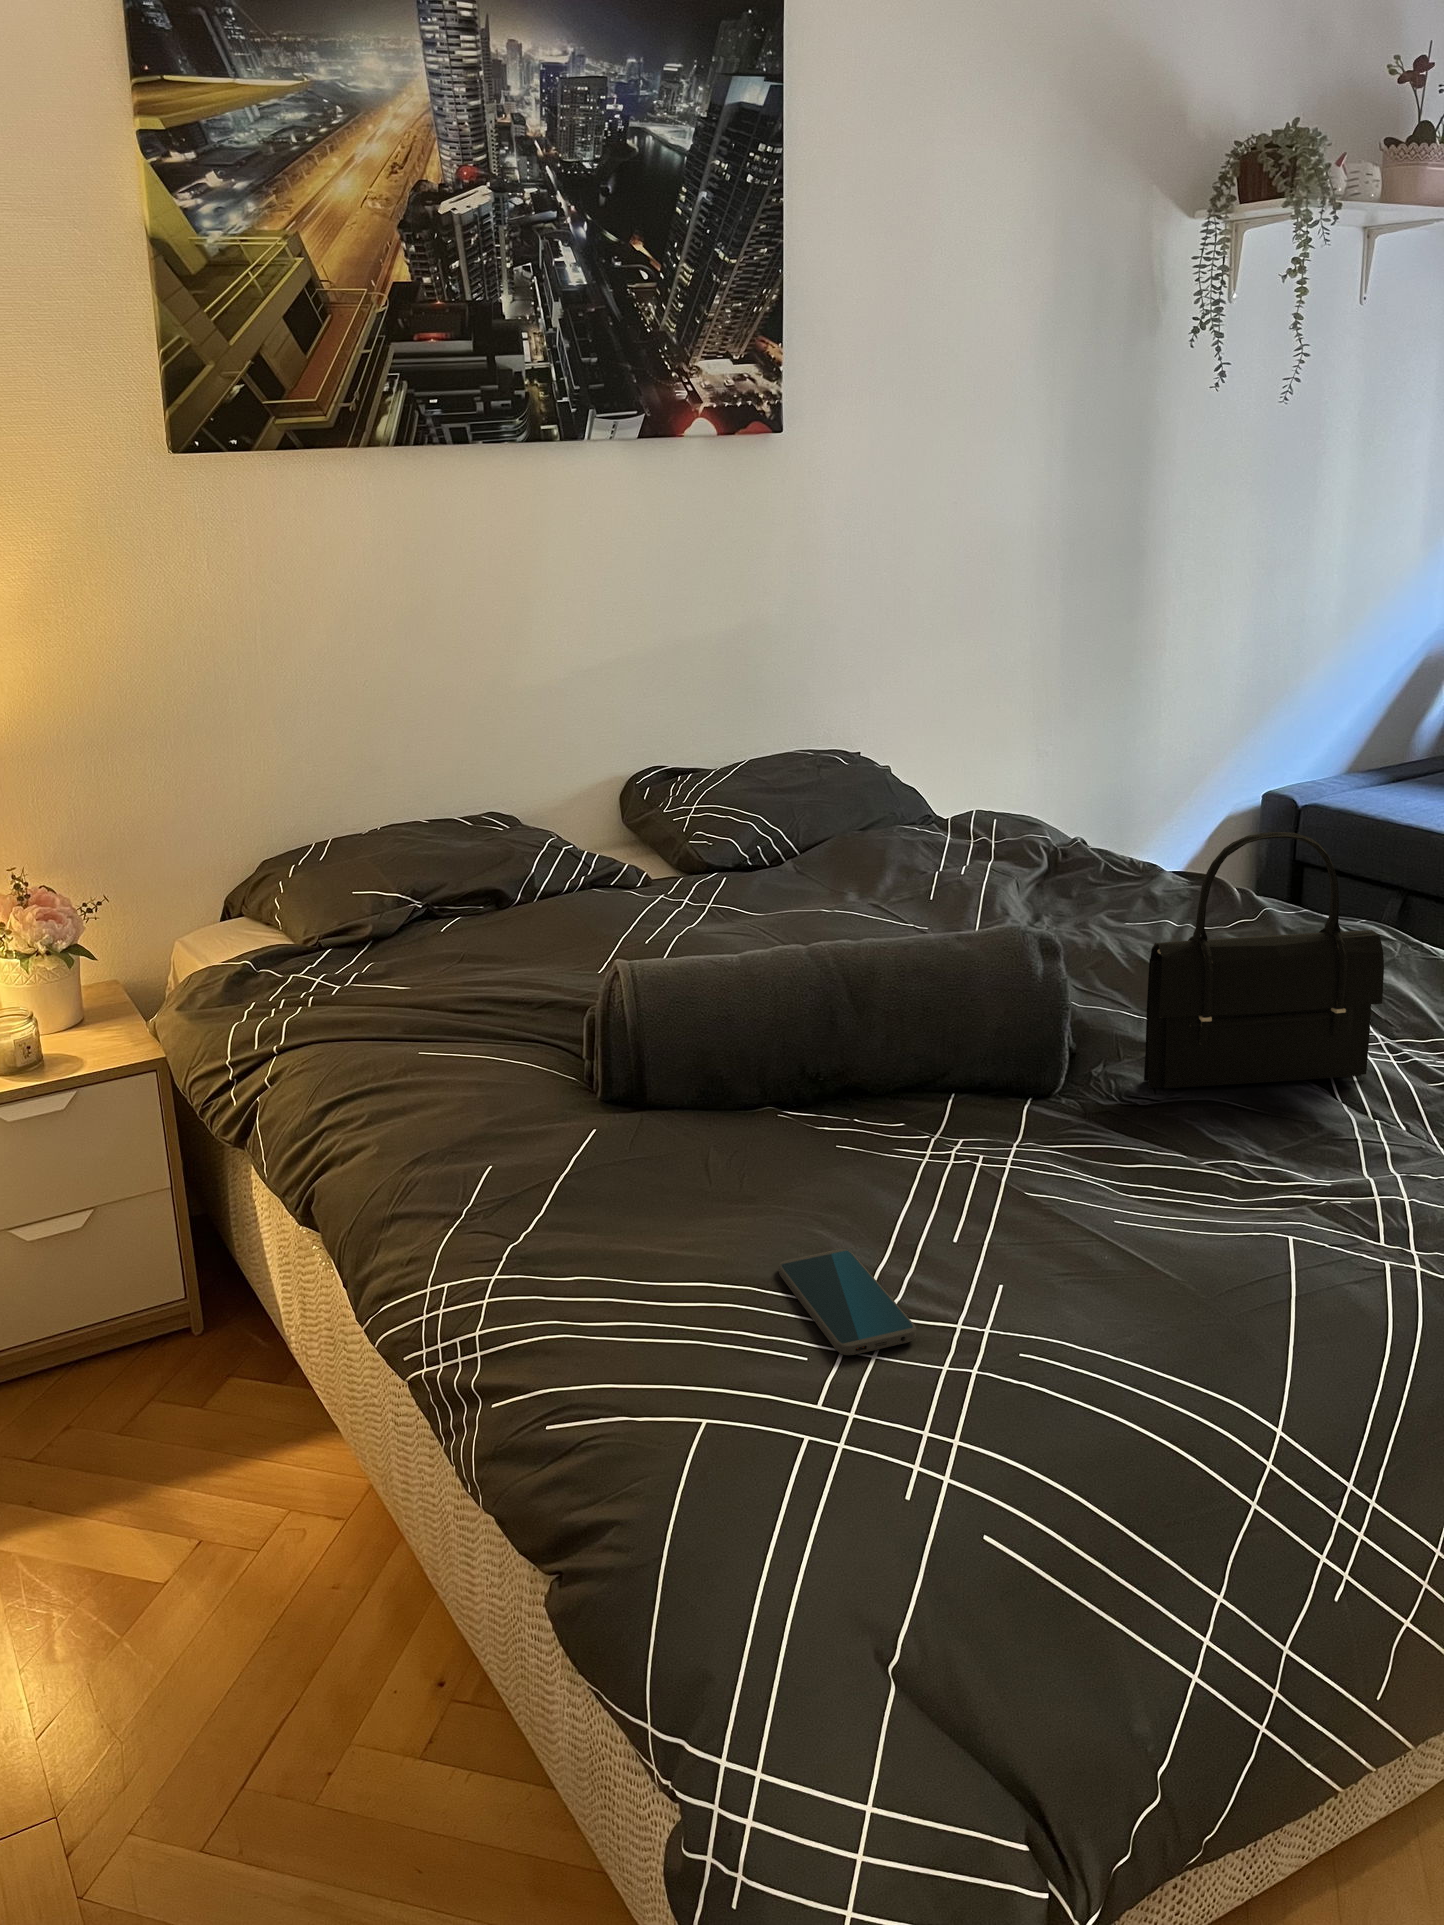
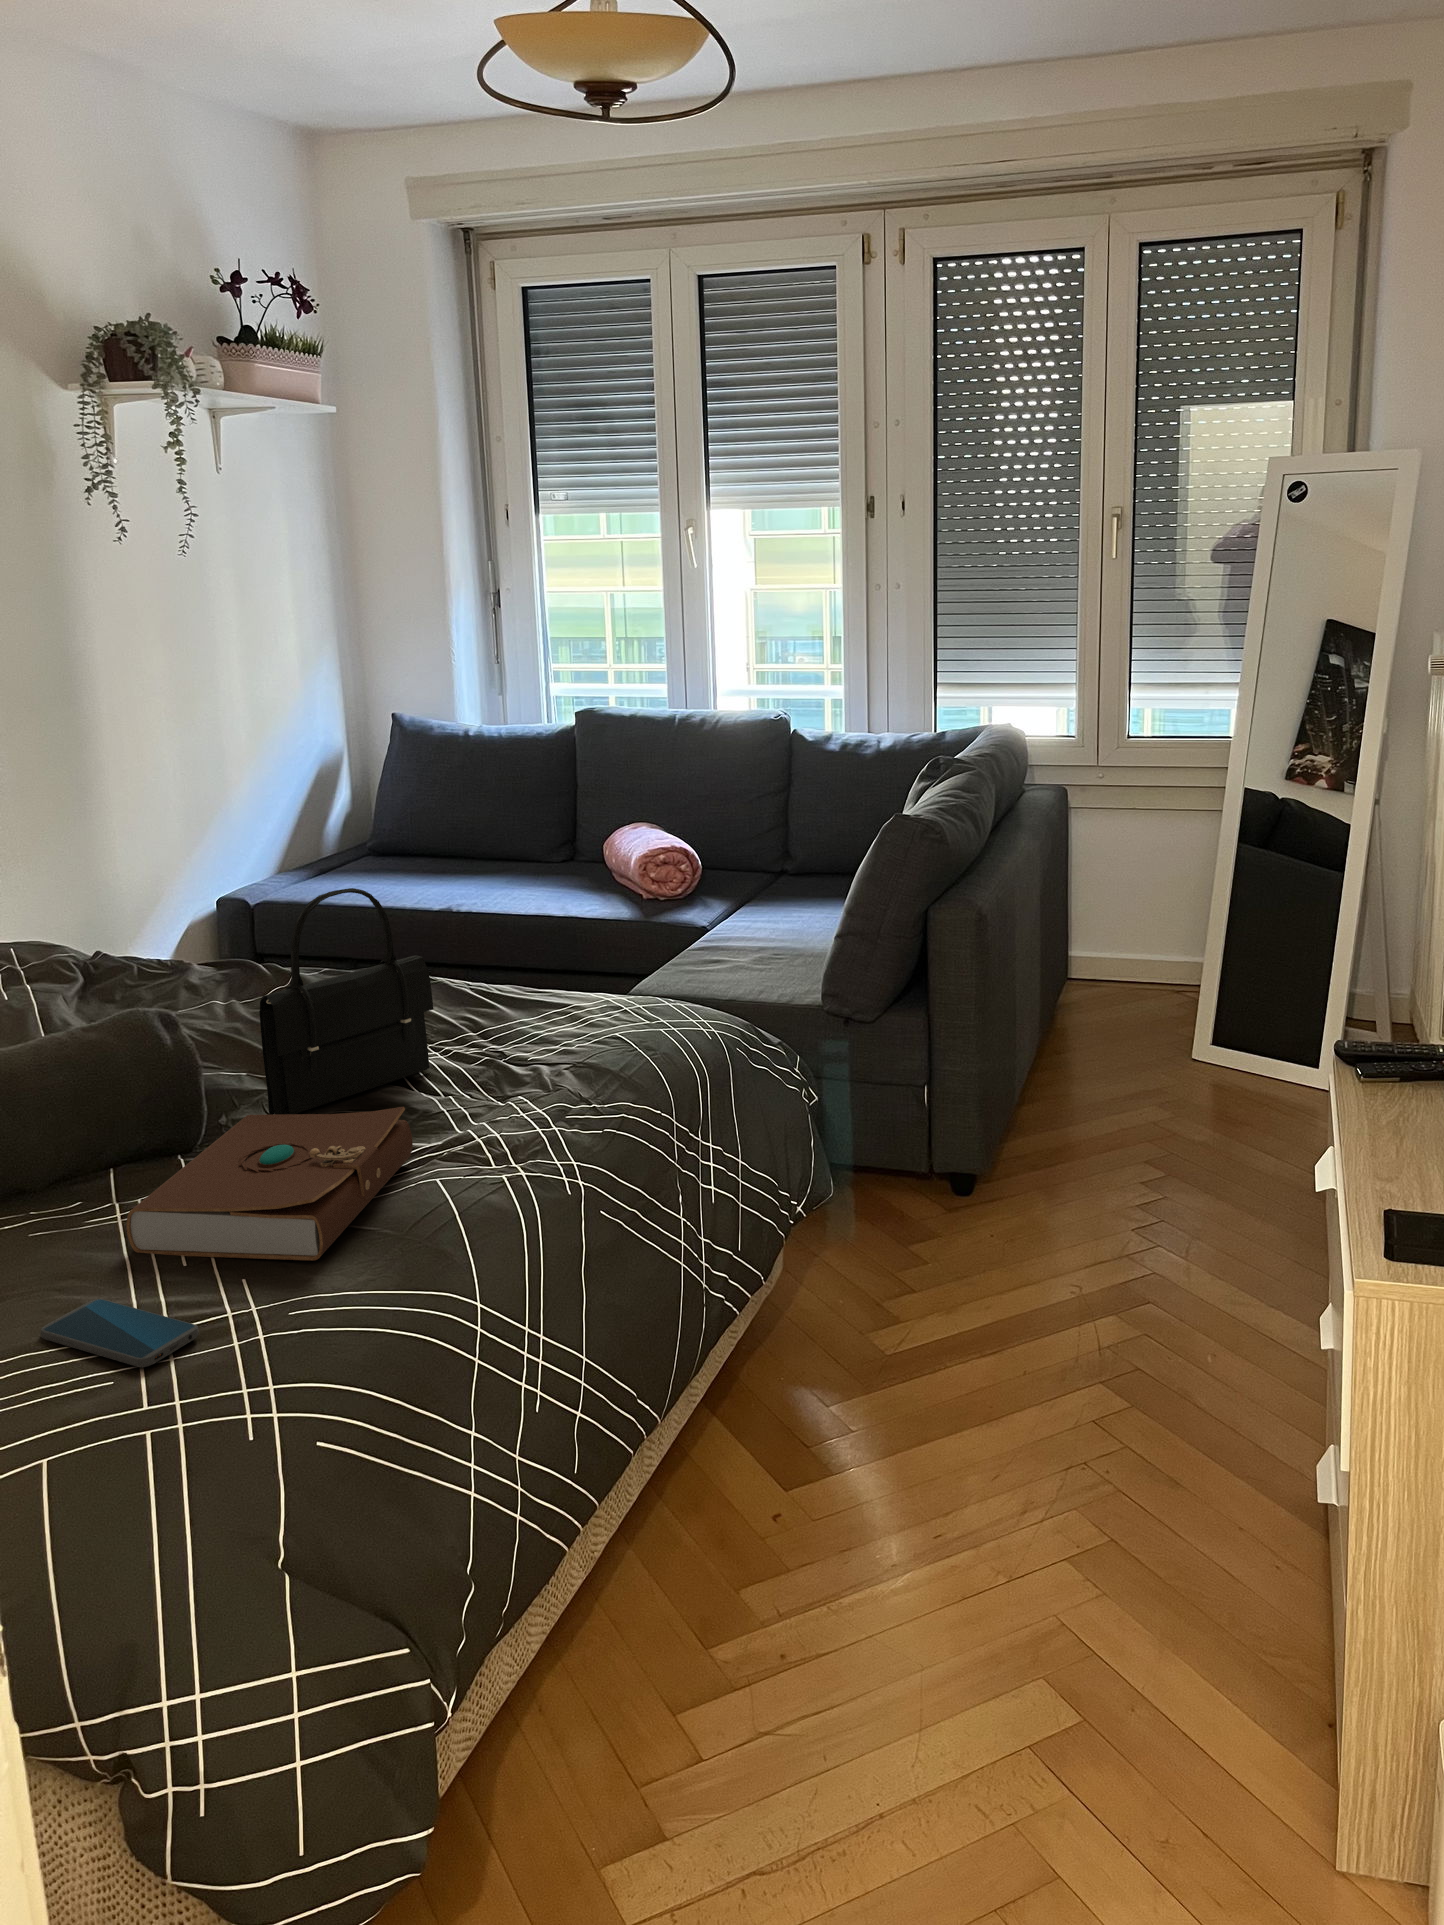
book: none [912,1080,1280,1294] -> present [126,1107,413,1261]

